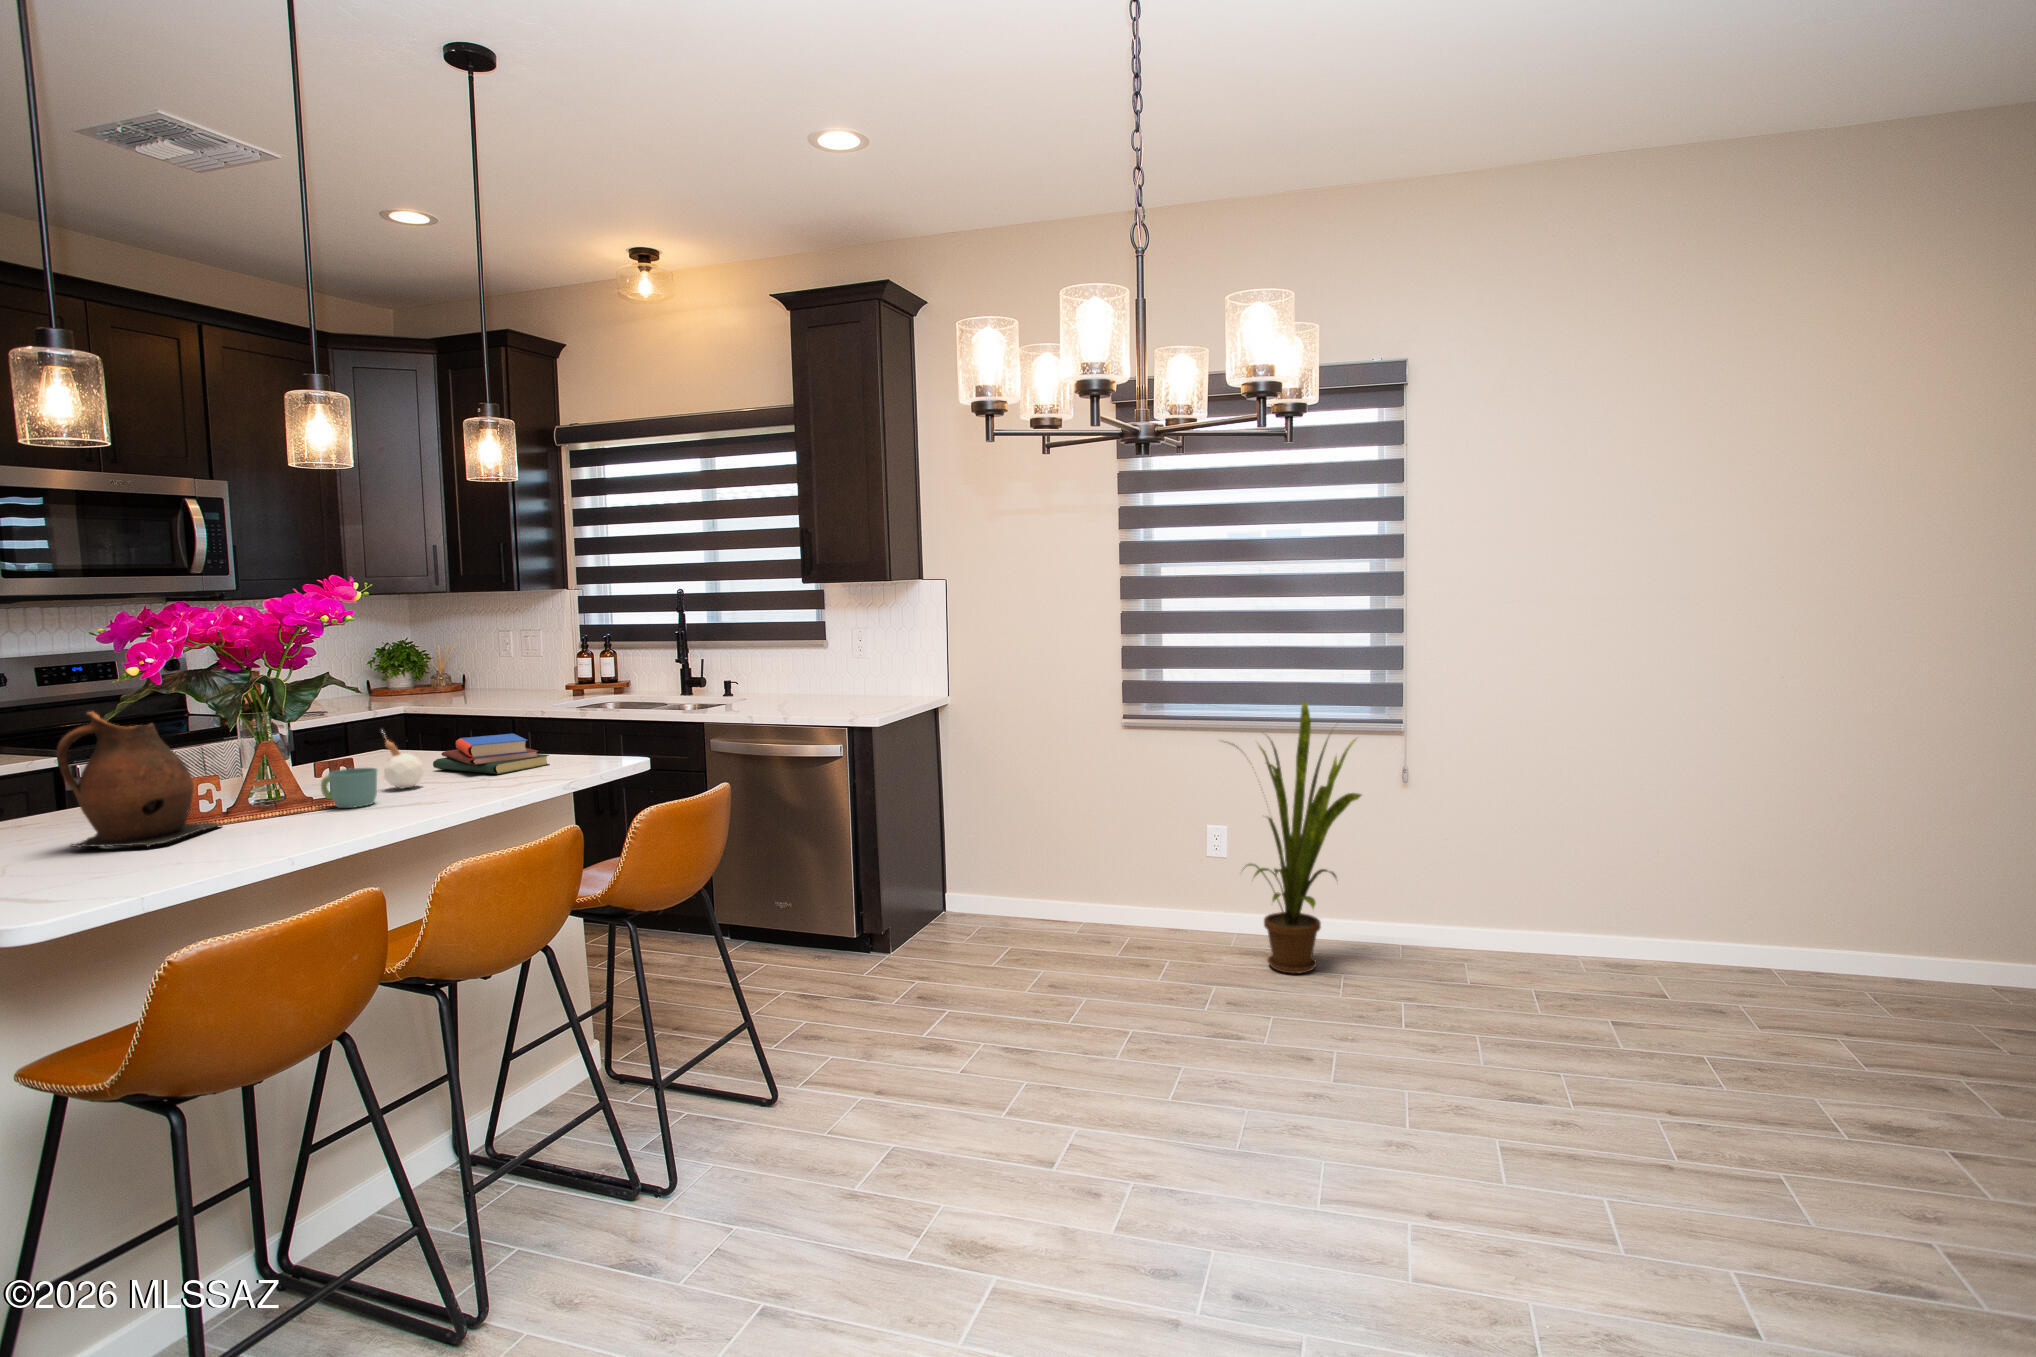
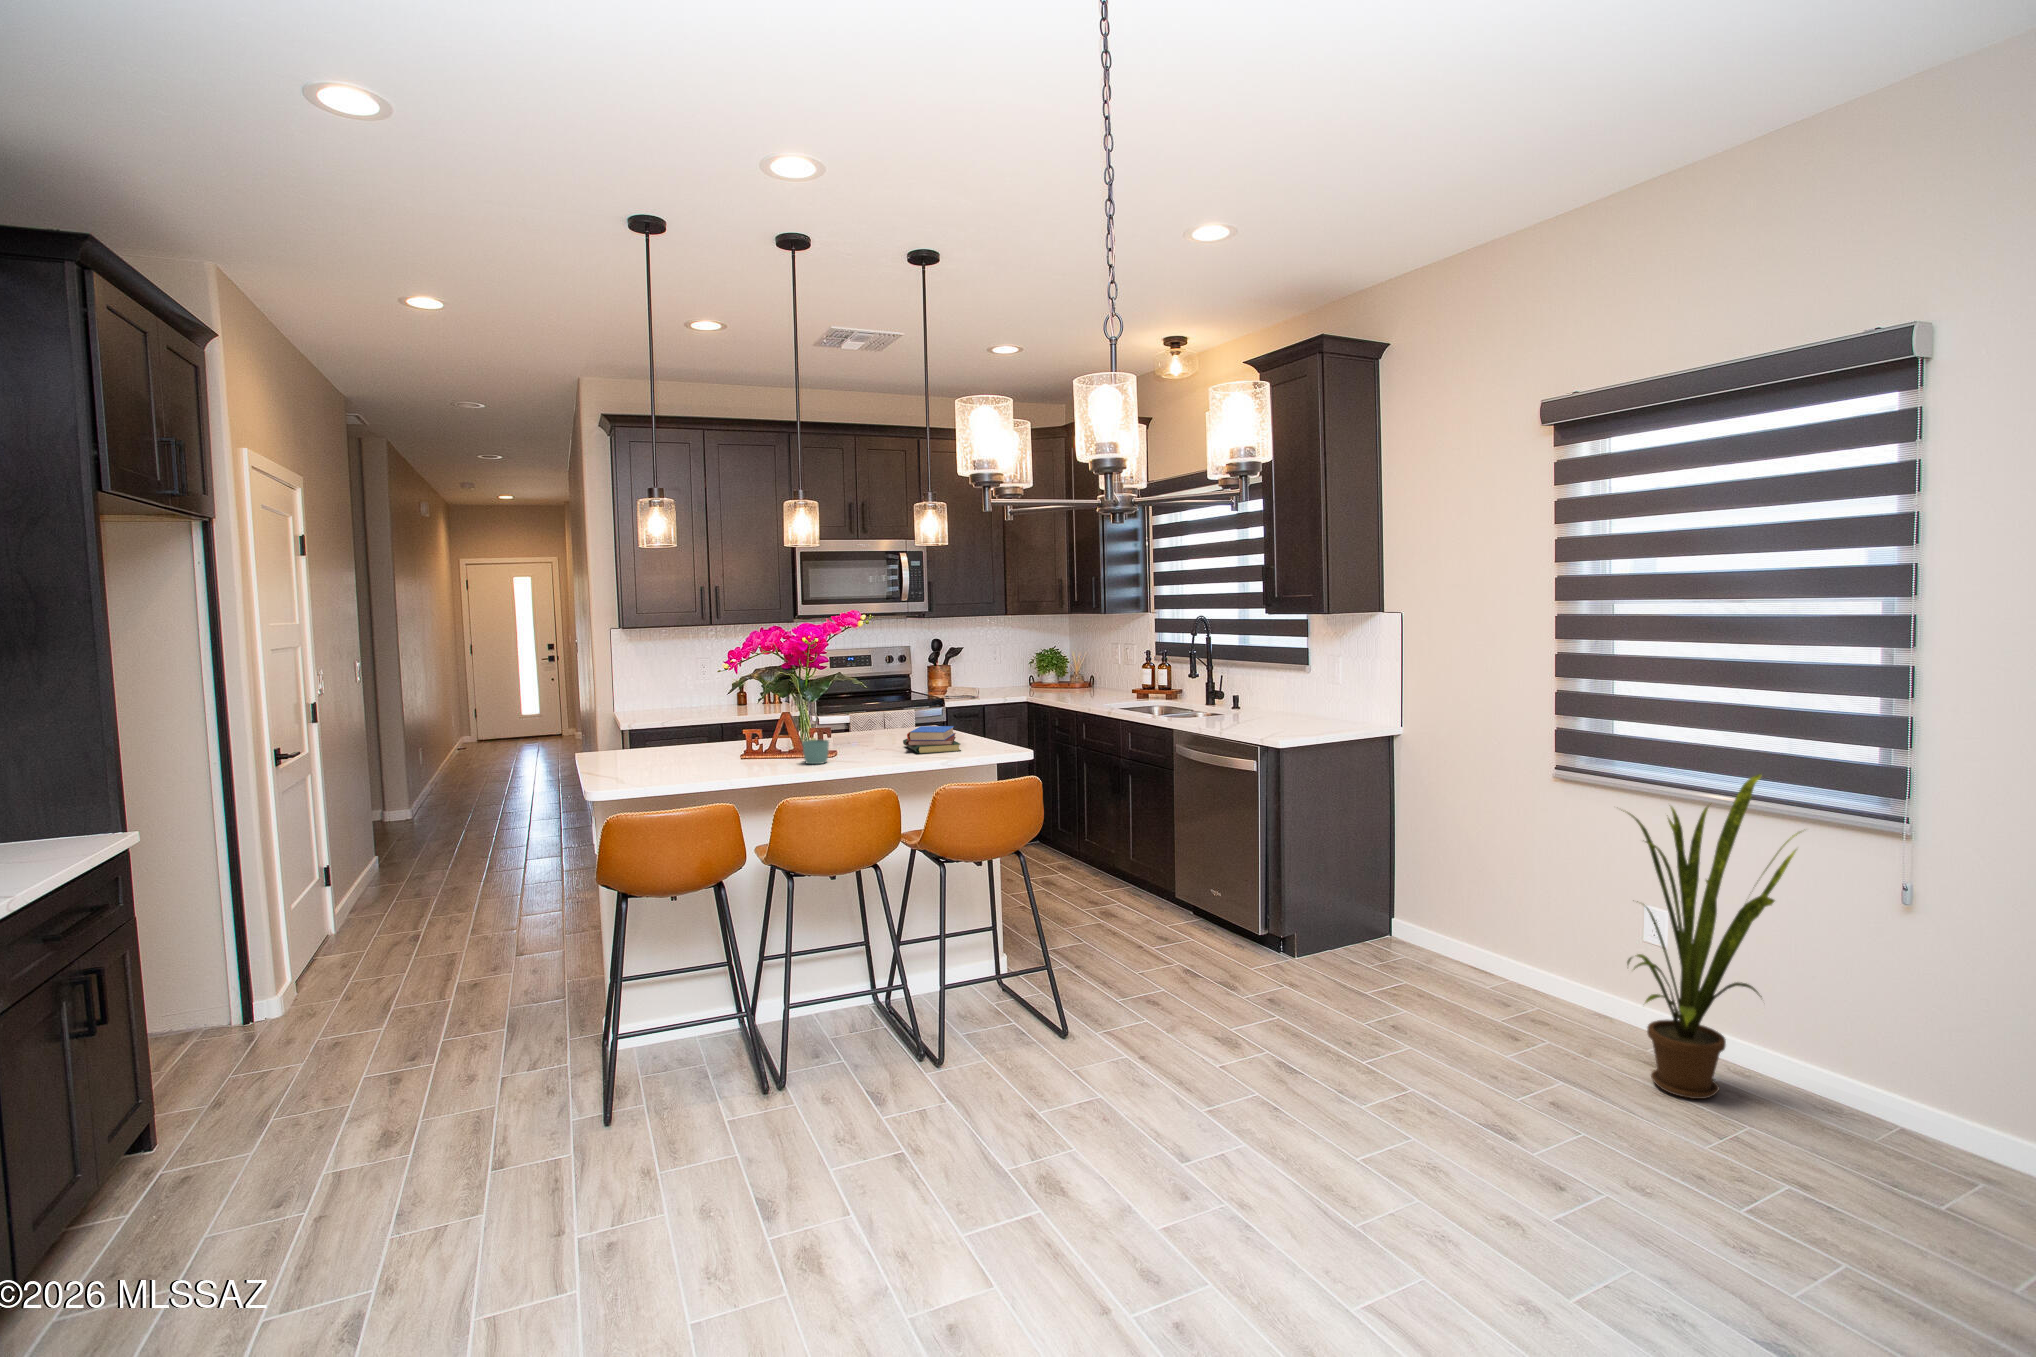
ceramic pitcher: present [57,712,221,847] -> none [671,694,745,772]
candle: present [382,730,424,789] -> none [850,716,872,756]

